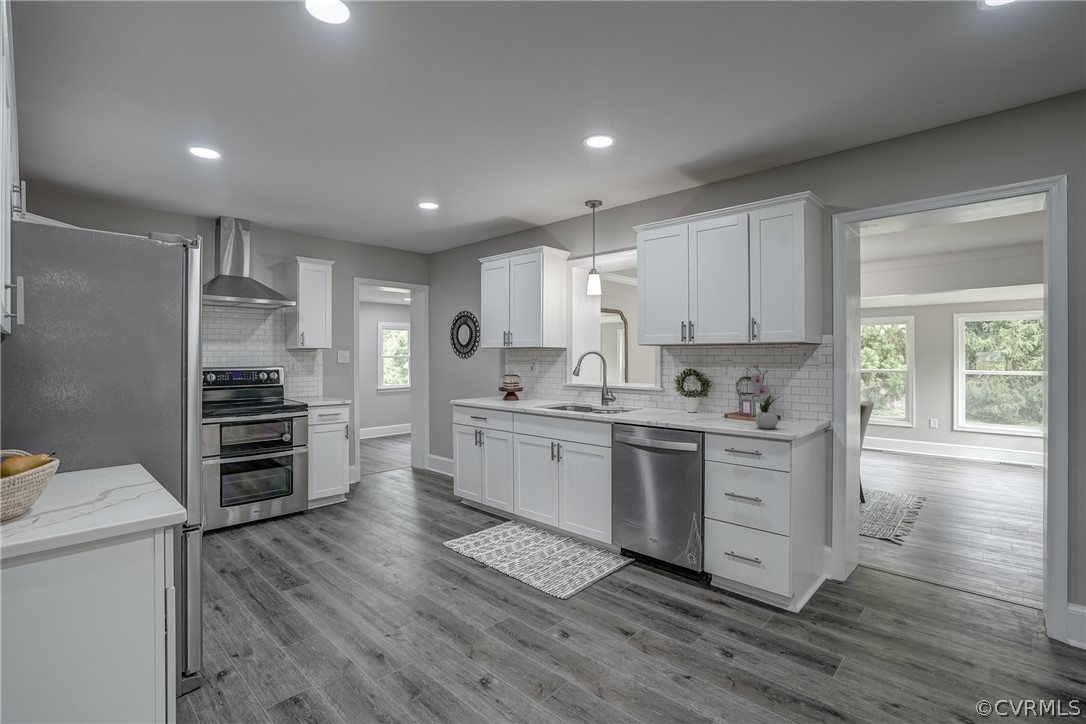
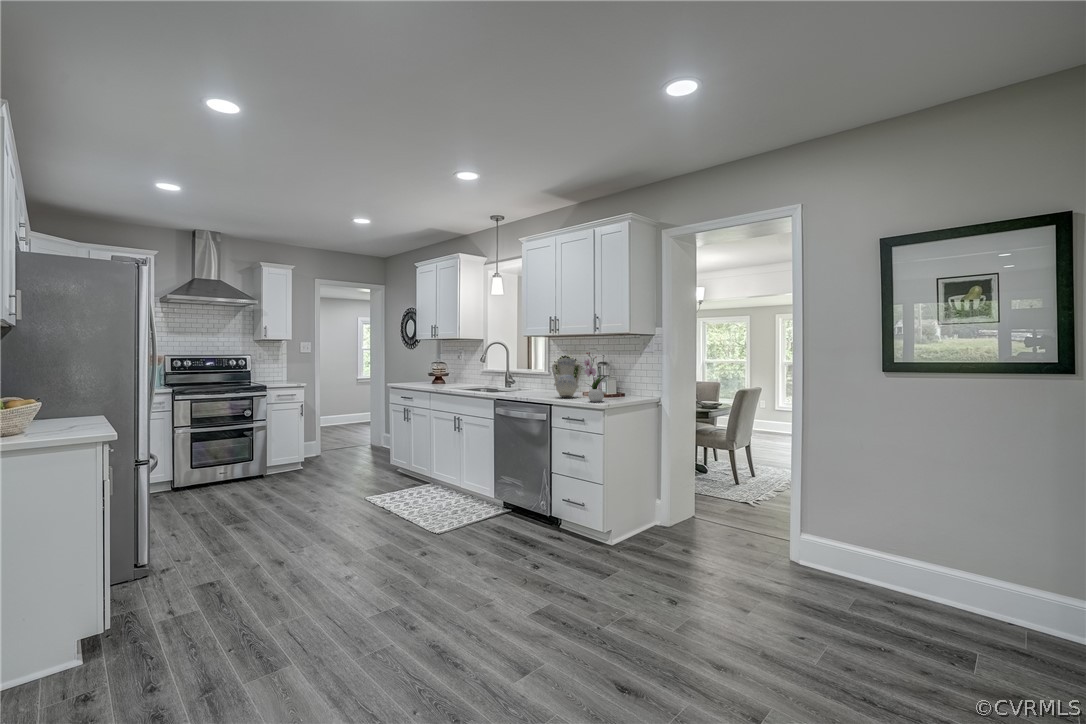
vase: none [693,373,729,421] -> present [552,359,581,397]

